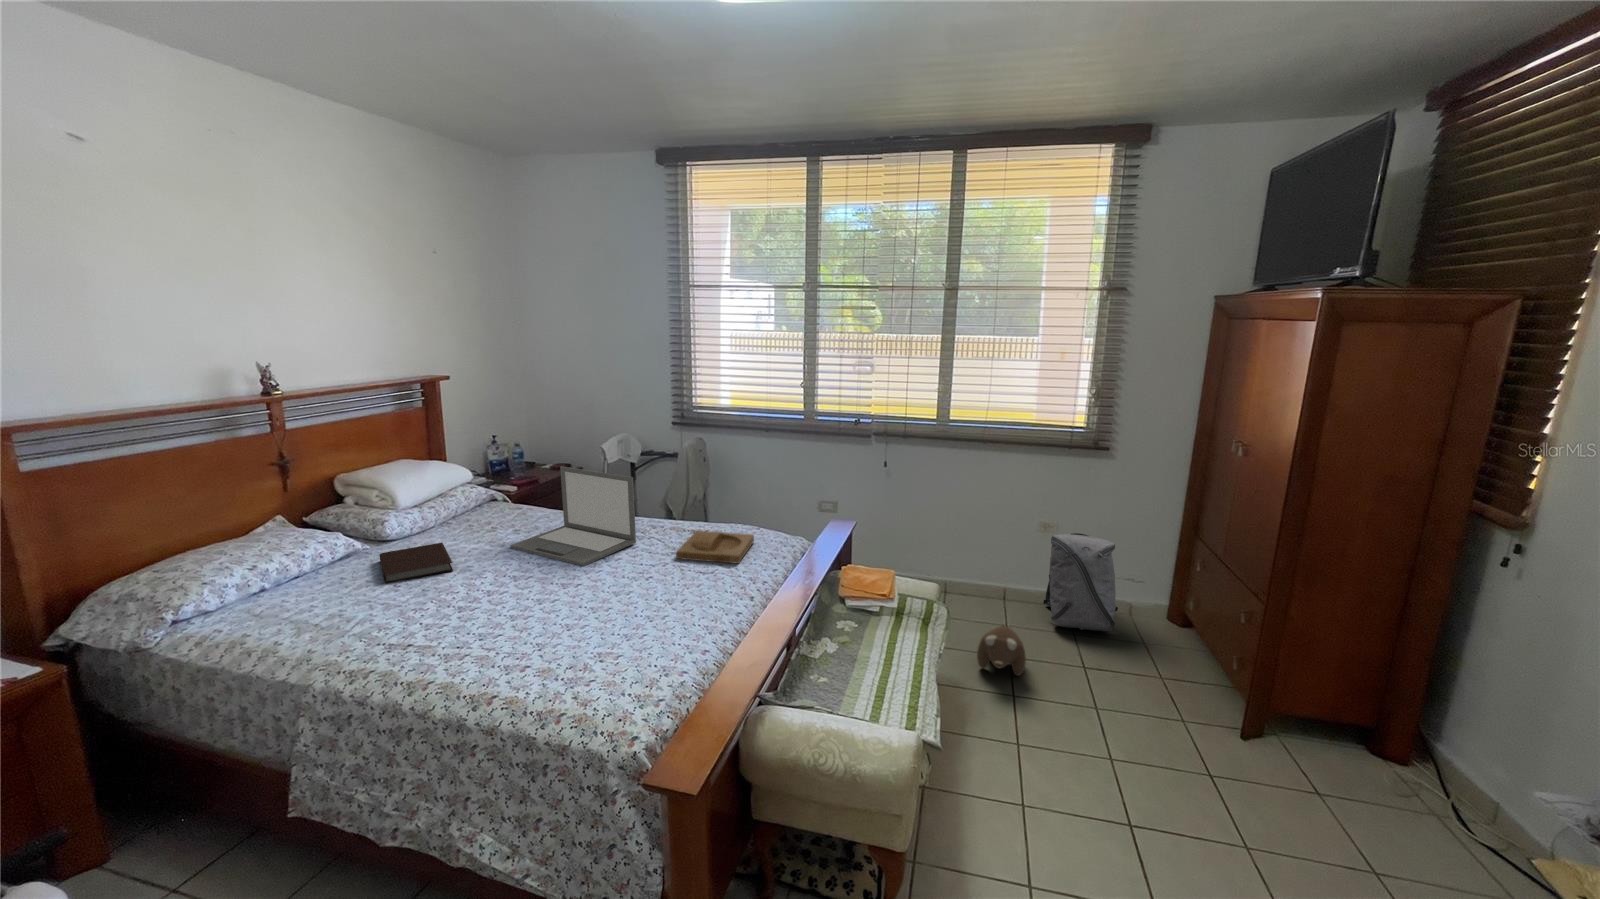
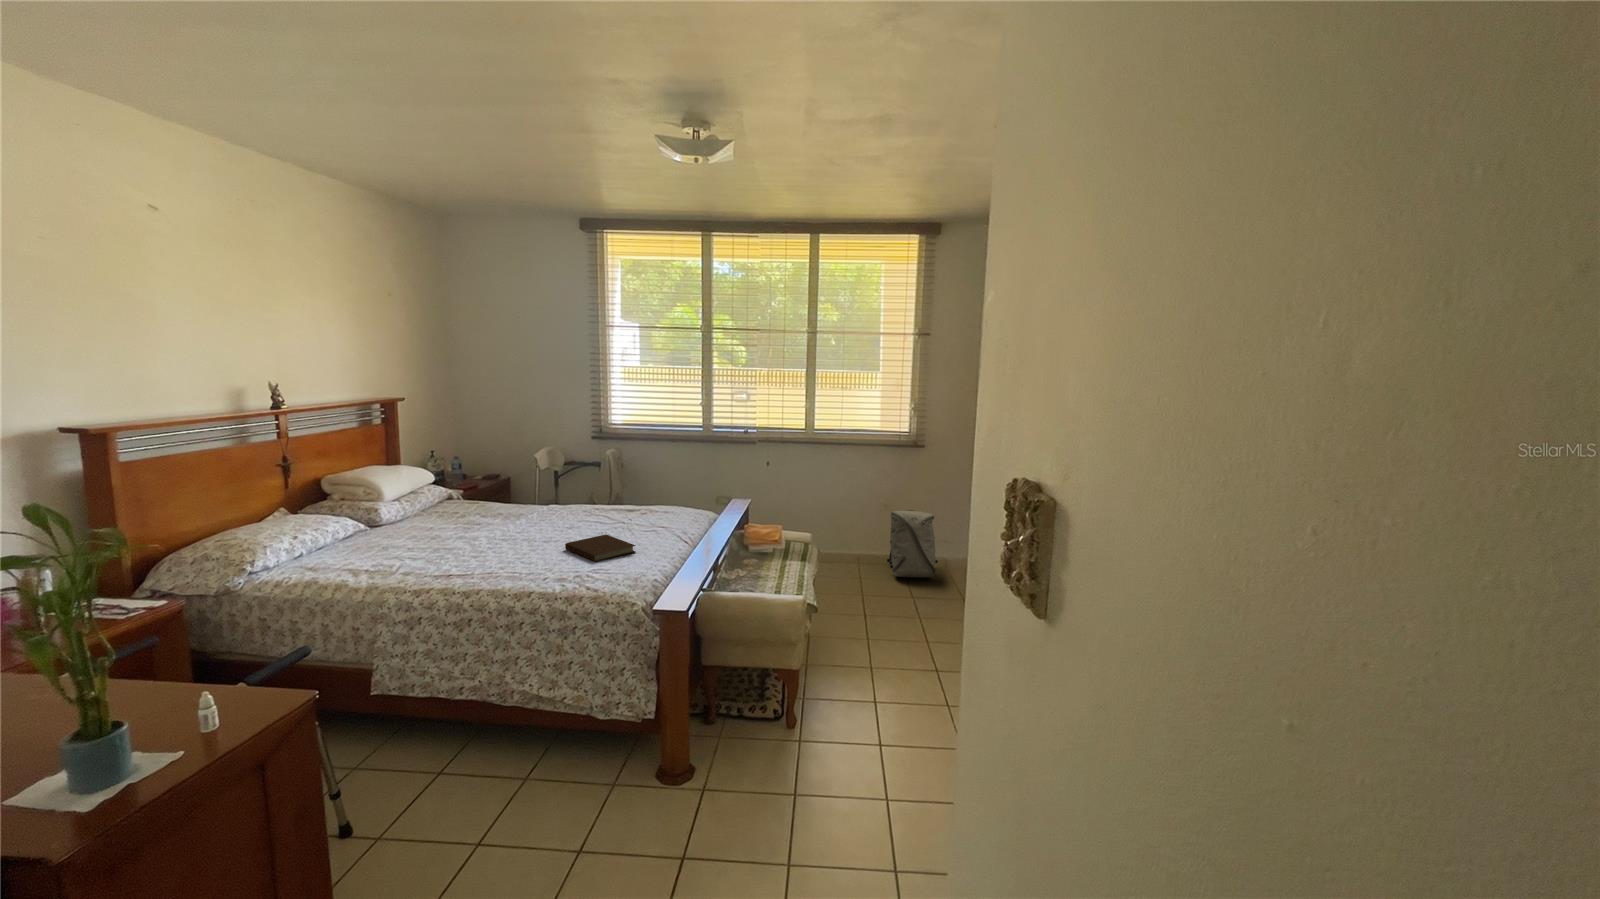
laptop: present [510,466,636,566] -> none [487,464,587,533]
tray: present [676,531,754,564] -> none [622,510,677,527]
notebook: present [380,542,453,583] -> present [565,534,636,562]
plush toy: present [977,626,1026,676] -> none [840,572,874,606]

